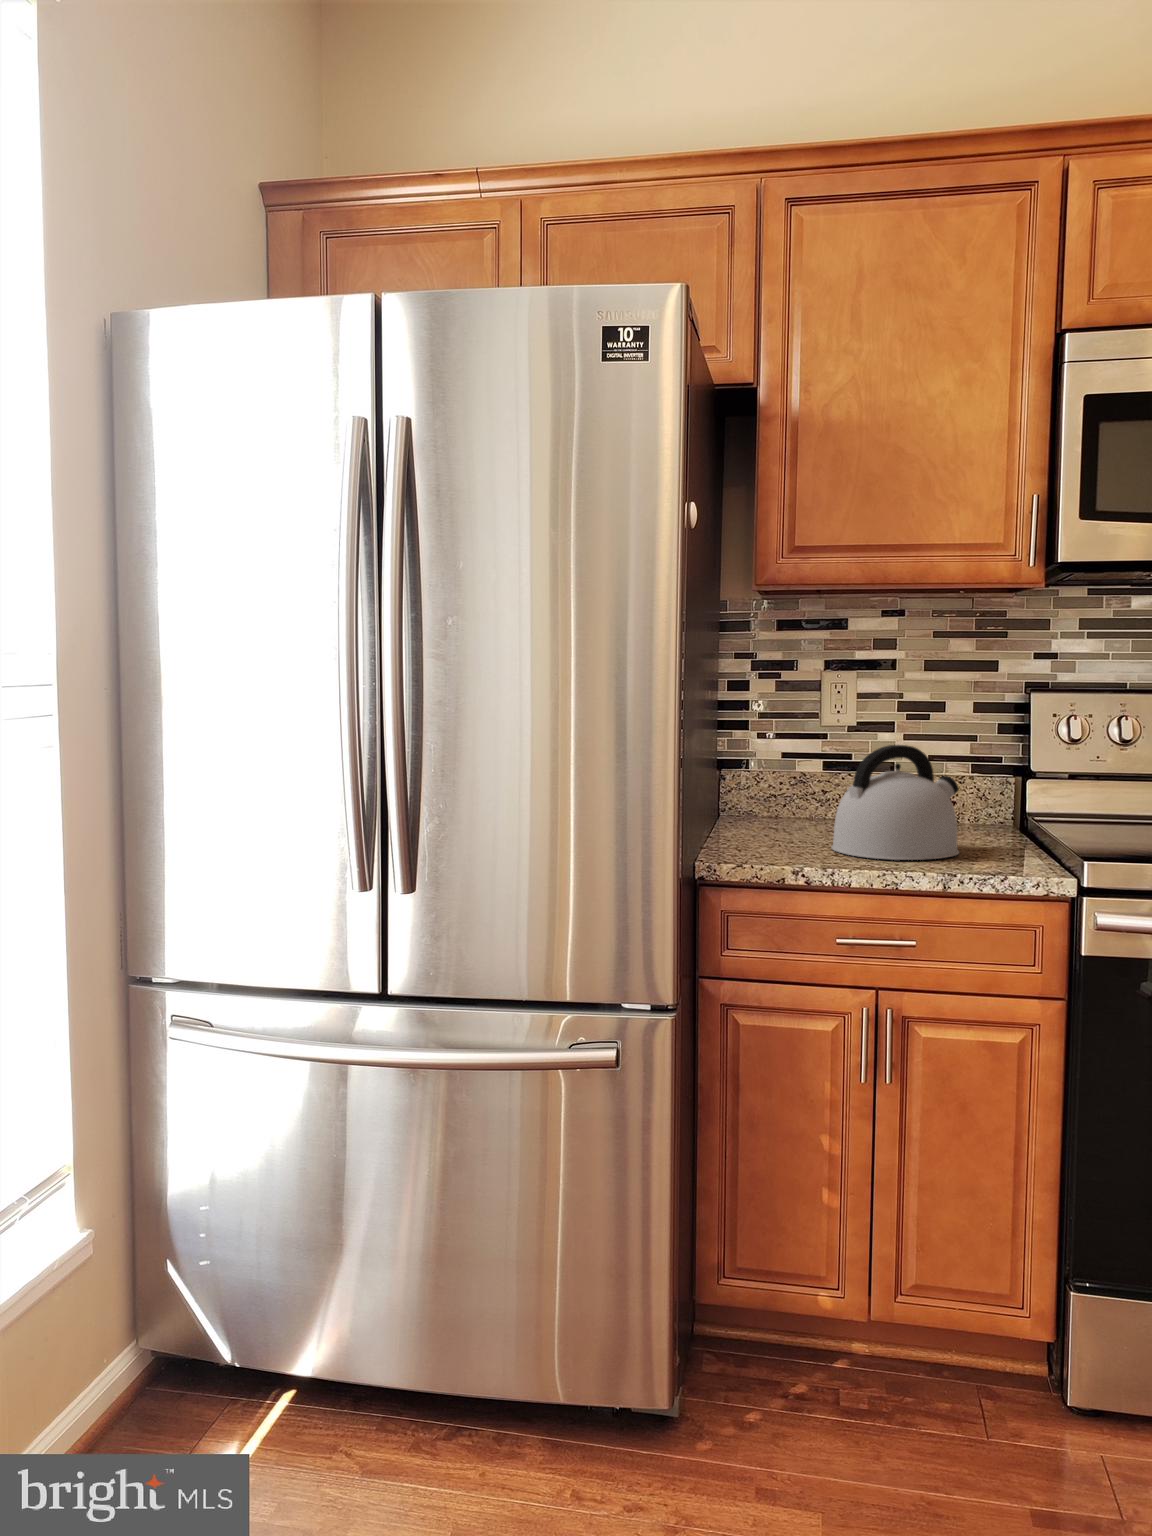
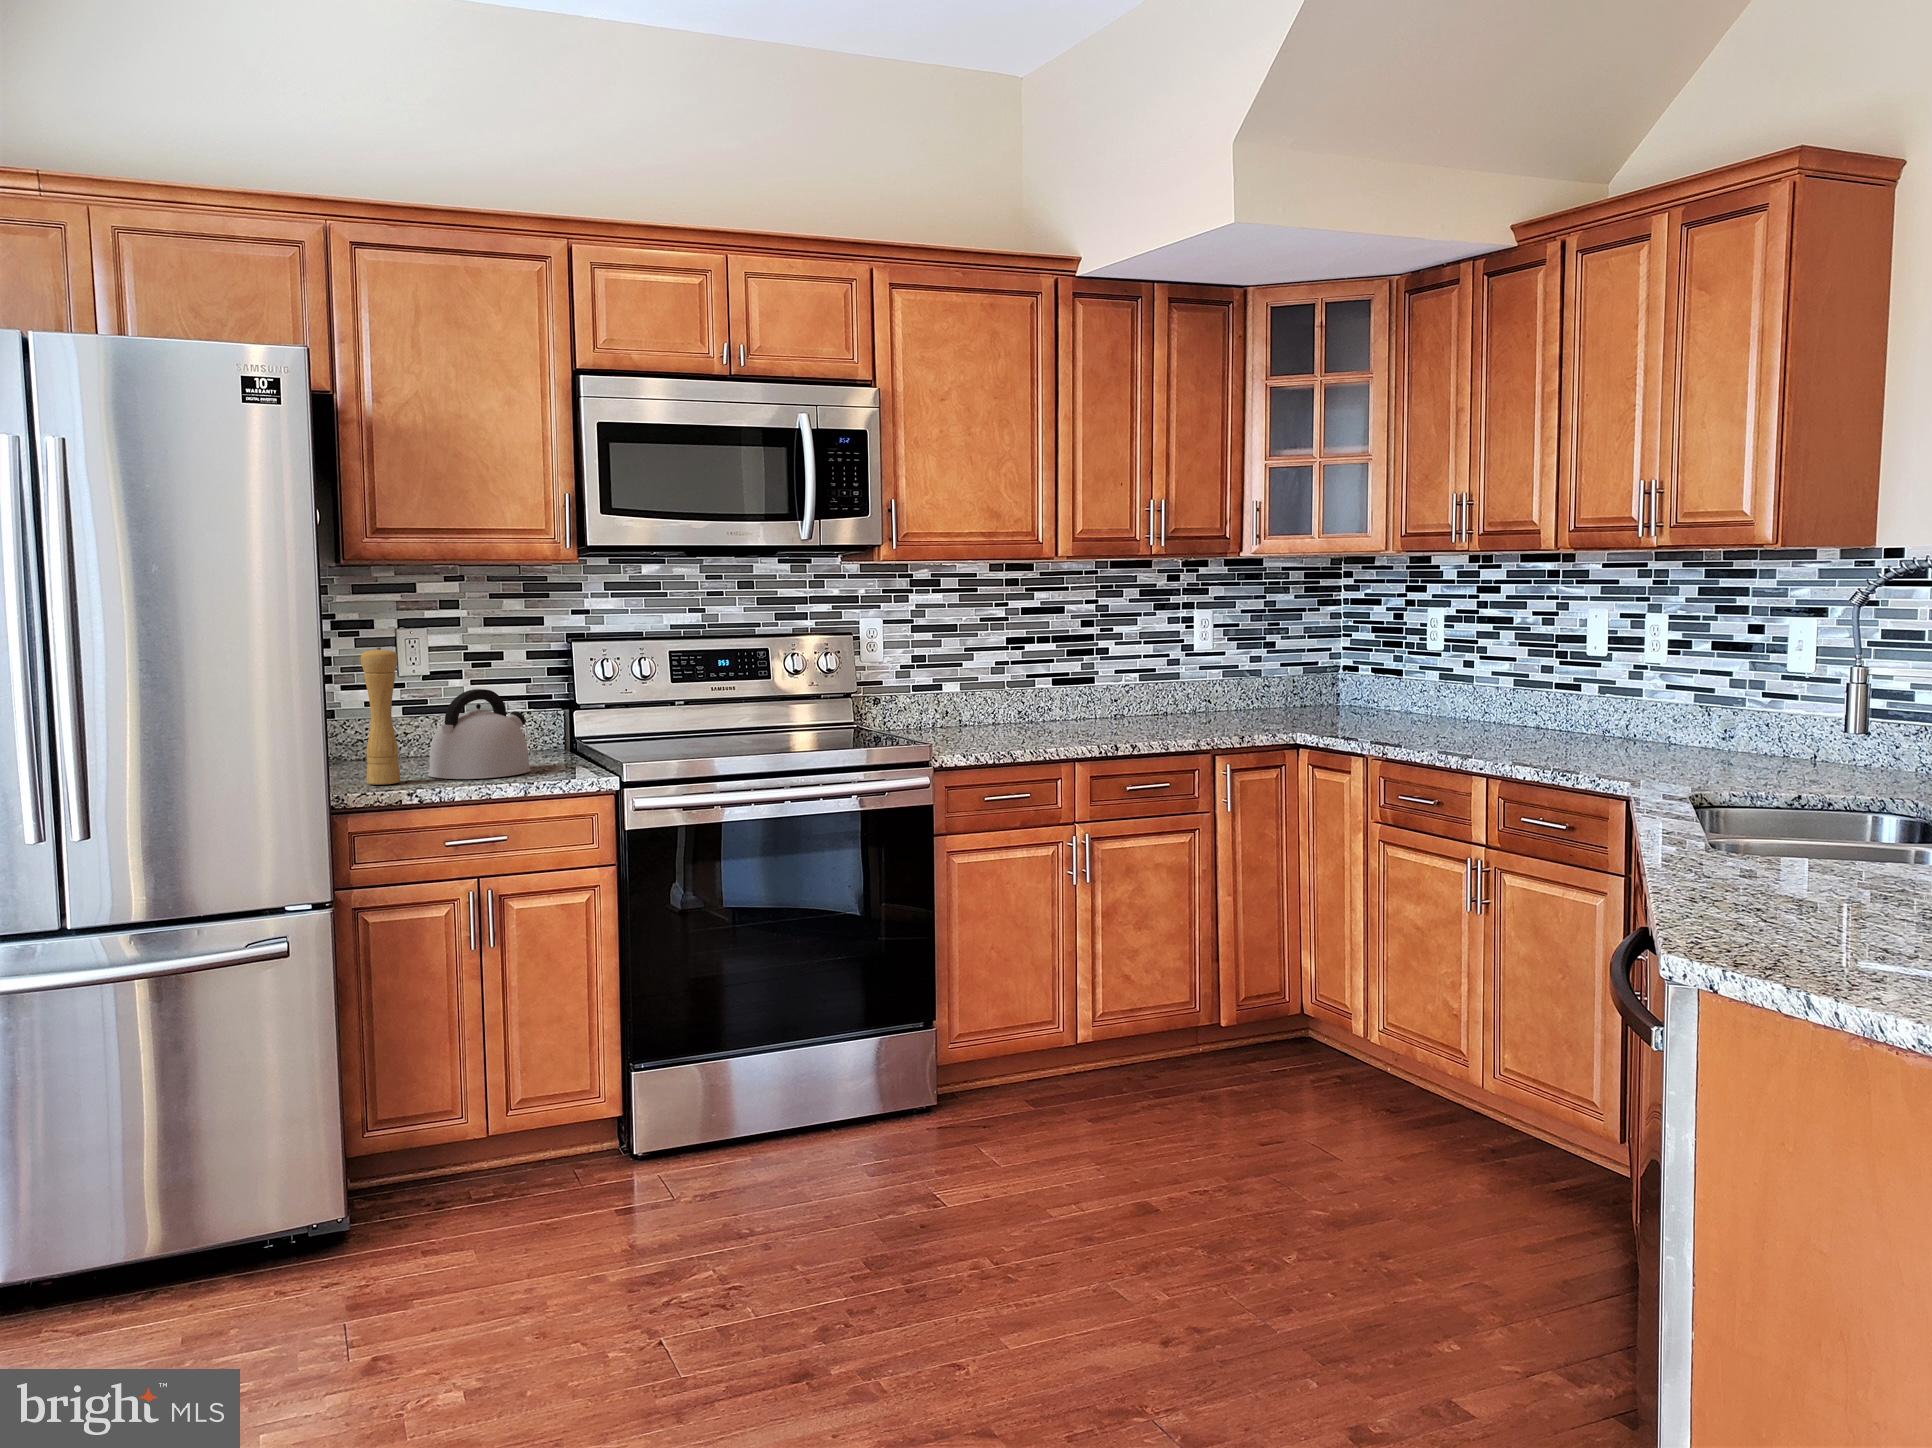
pepper mill: none [754,686,798,856] -> present [361,647,400,785]

